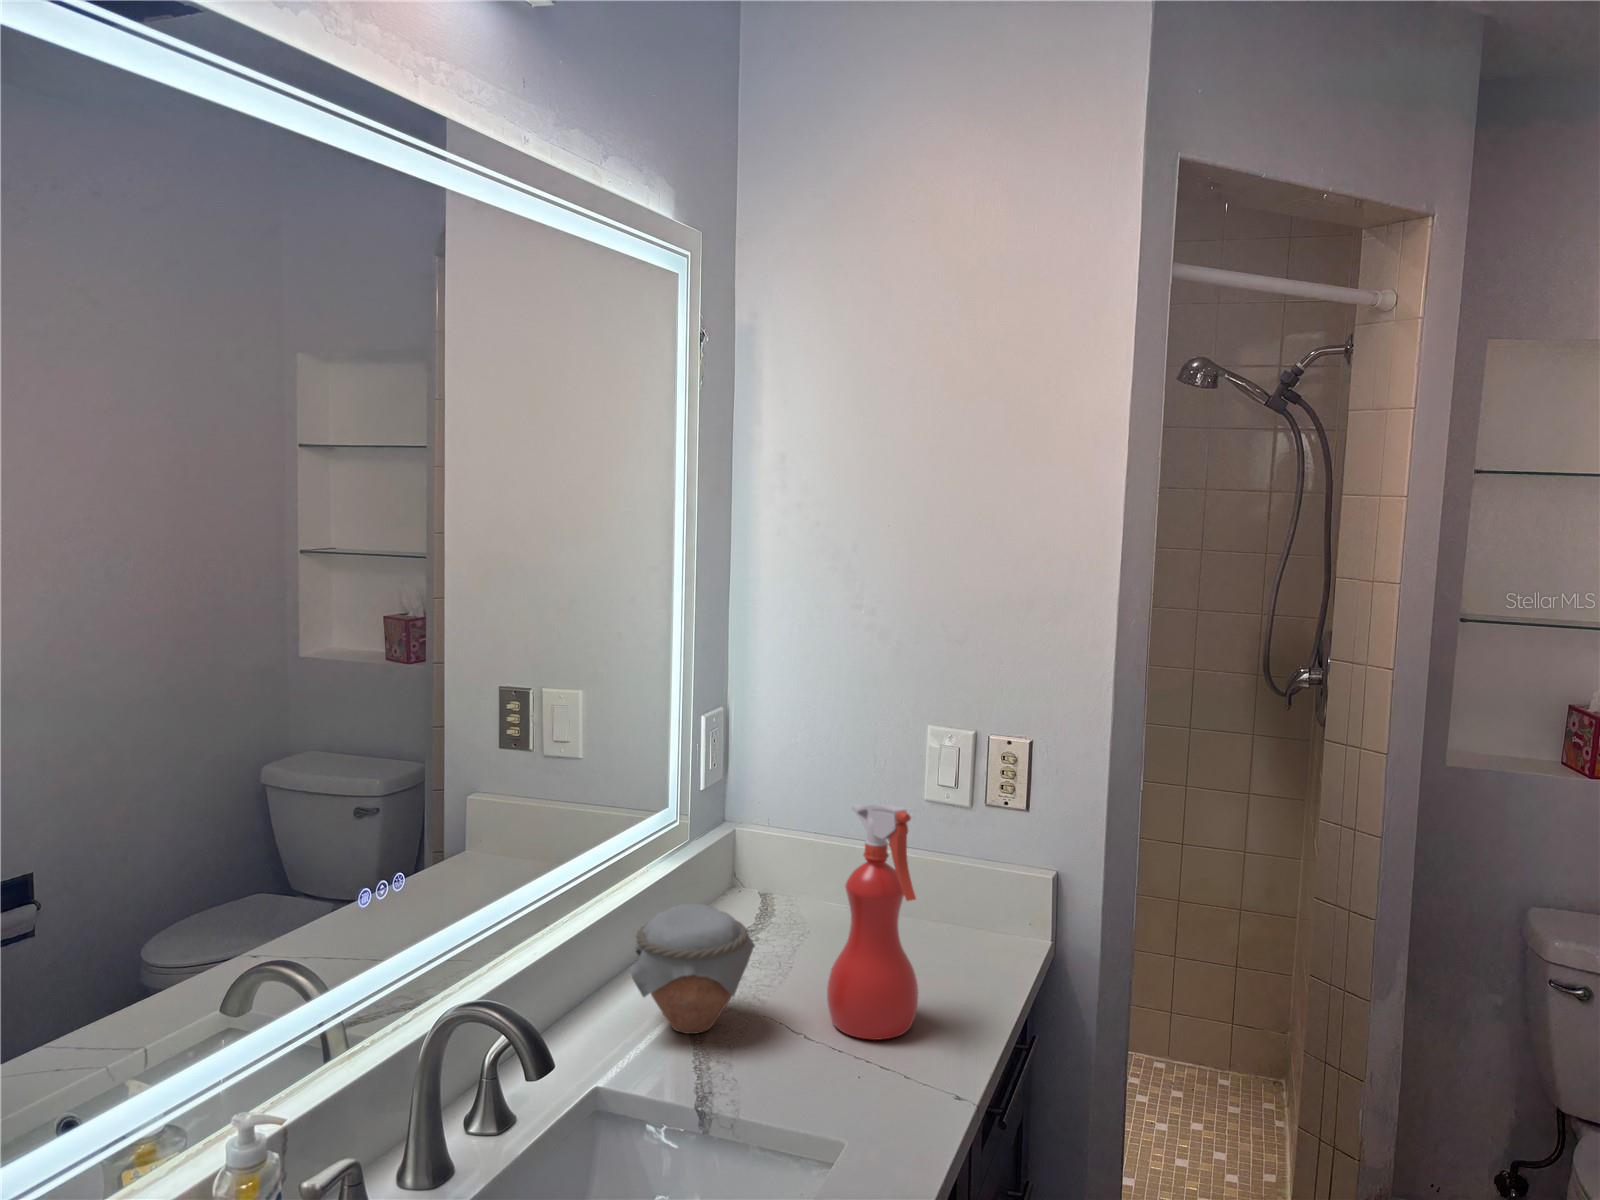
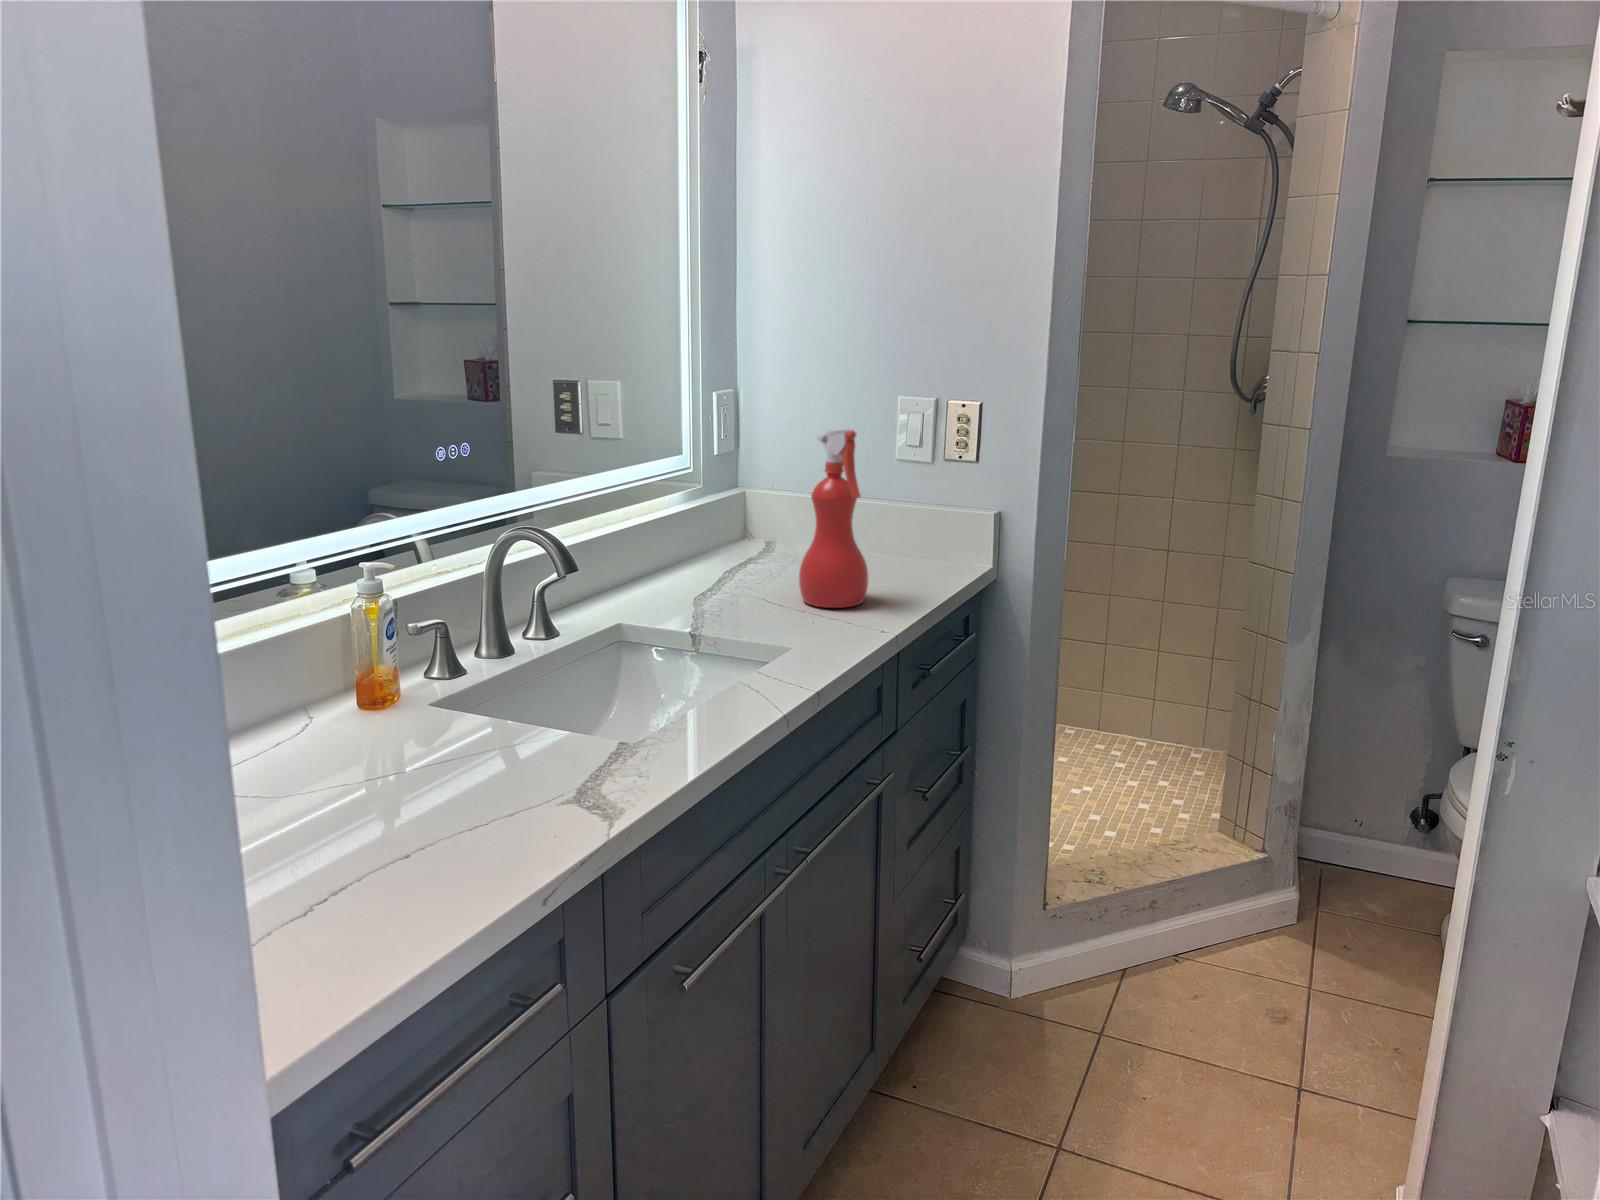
jar: present [630,904,755,1034] -> none [647,513,743,604]

